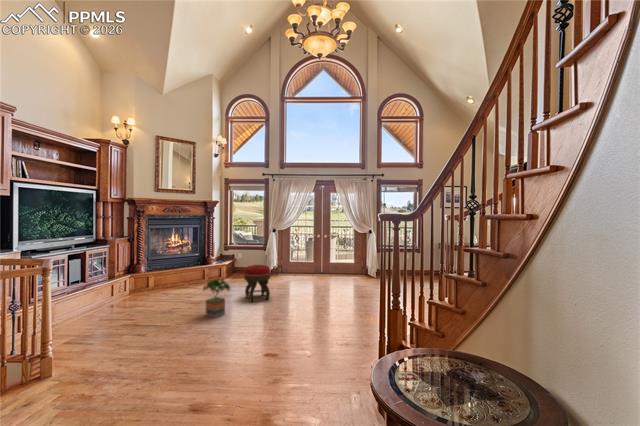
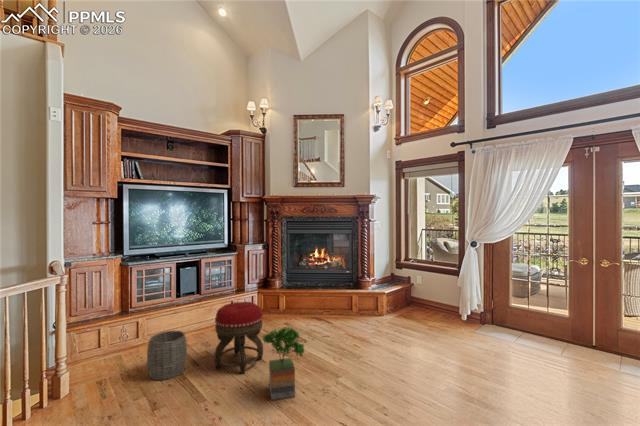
footstool: present [244,265,271,302] -> present [214,302,263,374]
woven basket: none [101,302,134,337] -> present [147,331,187,380]

